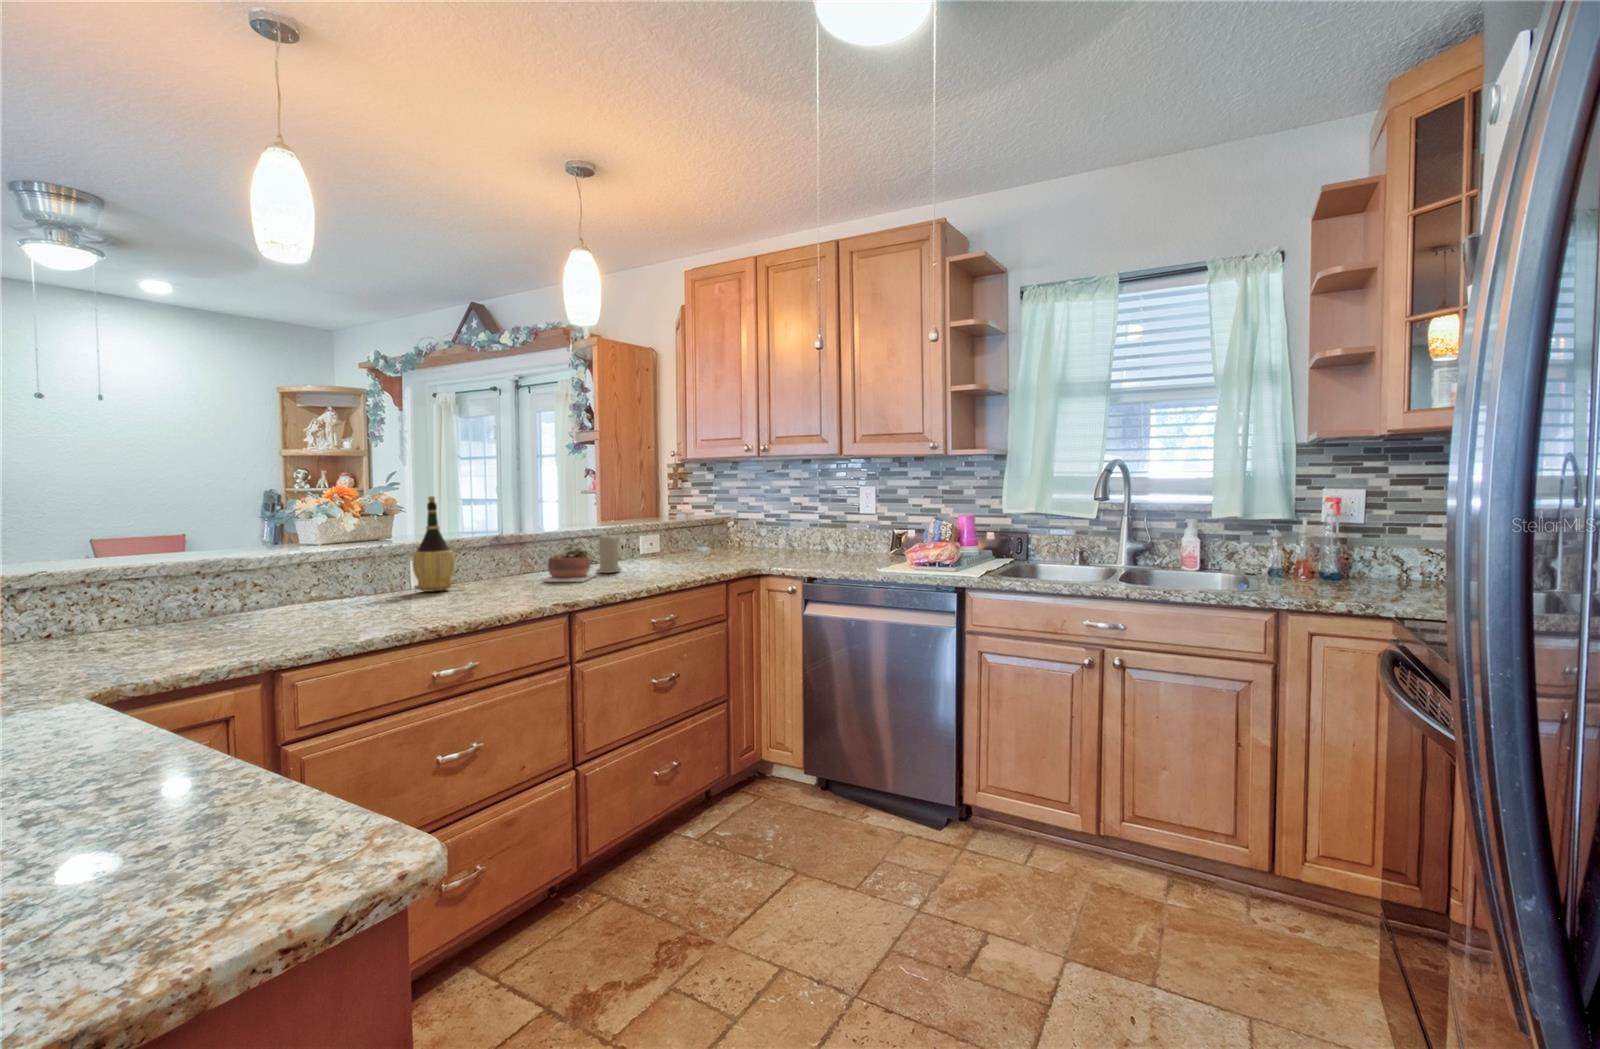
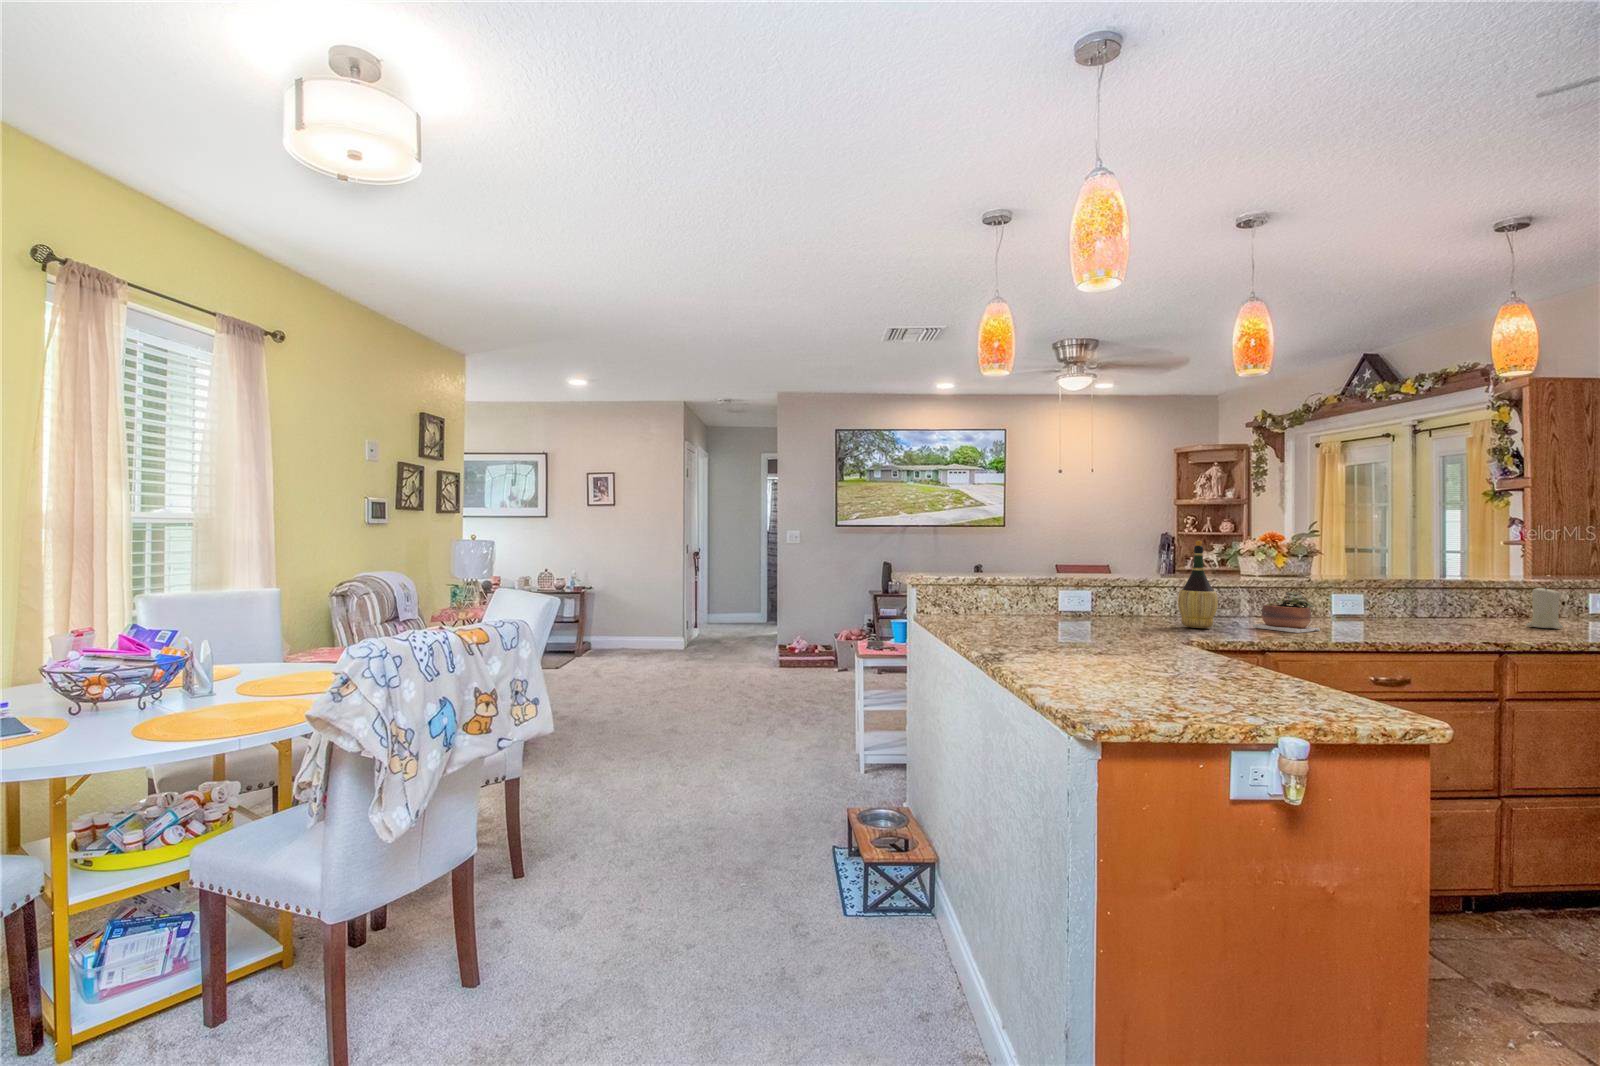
wine bottle: present [412,496,455,592] -> present [1178,540,1218,628]
succulent plant: present [541,542,596,582] -> present [1252,592,1320,633]

